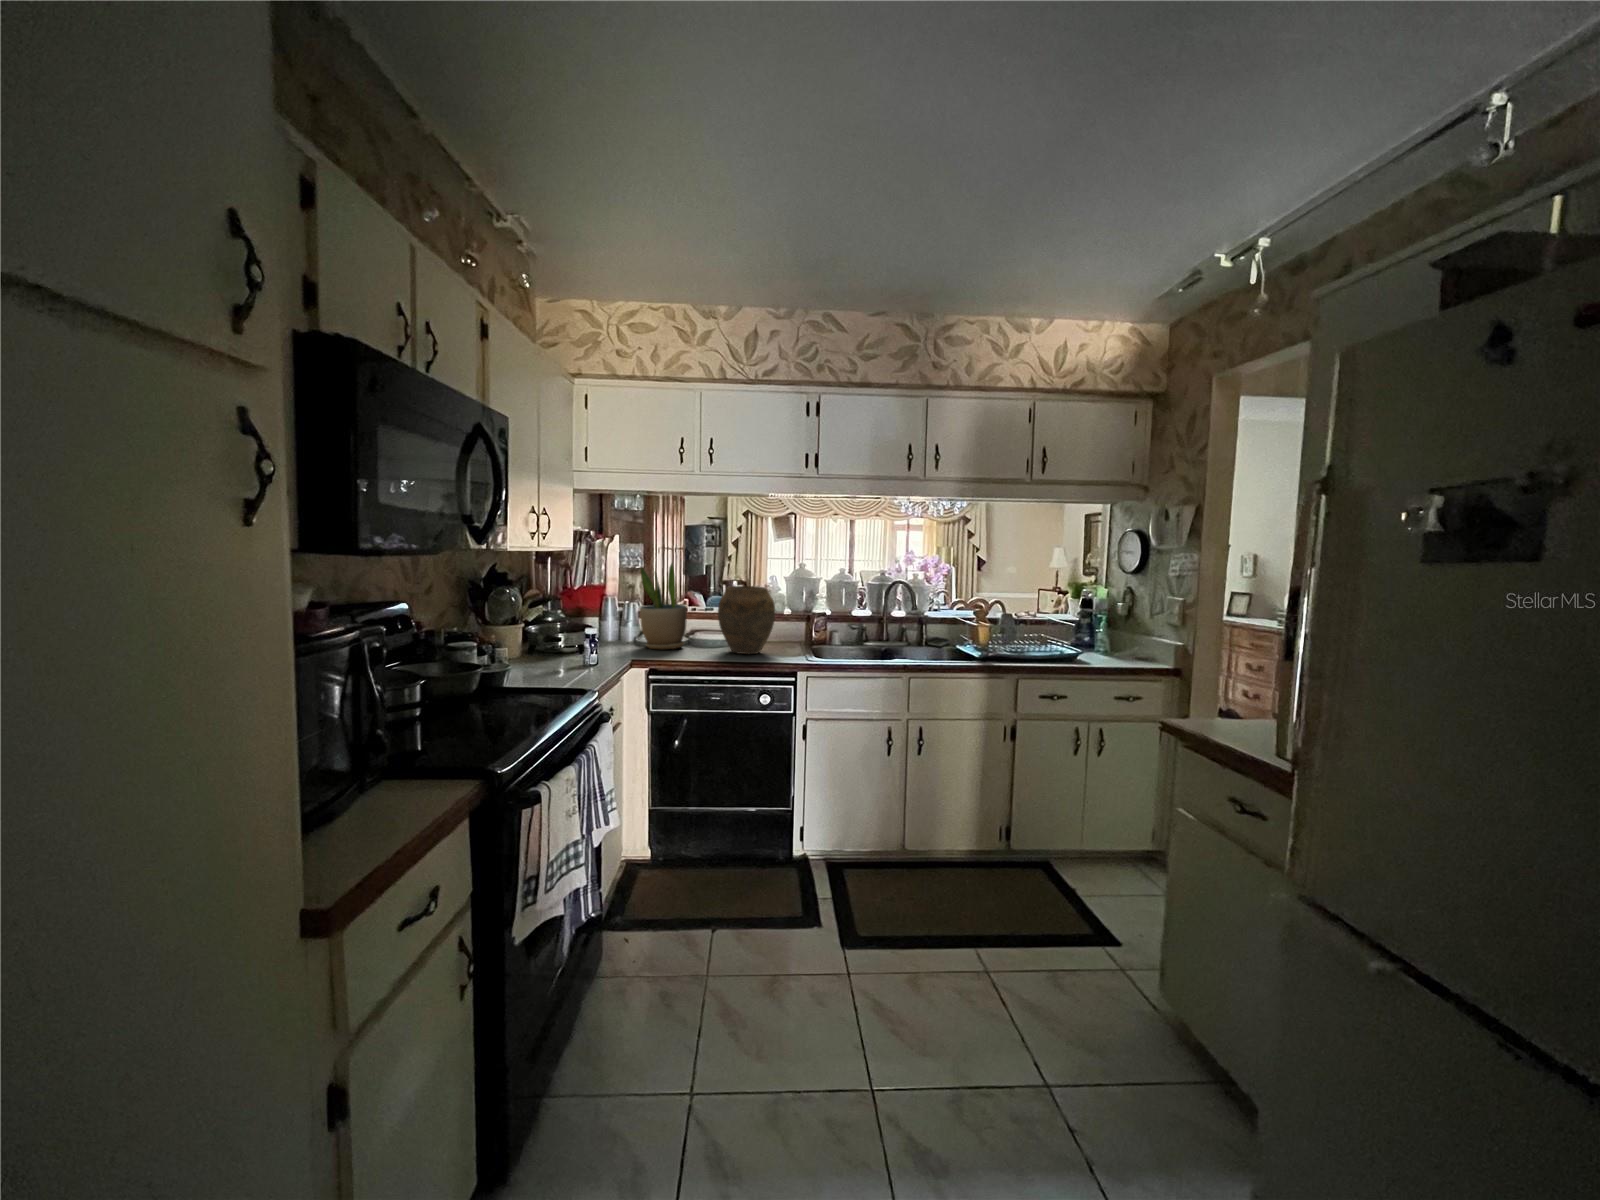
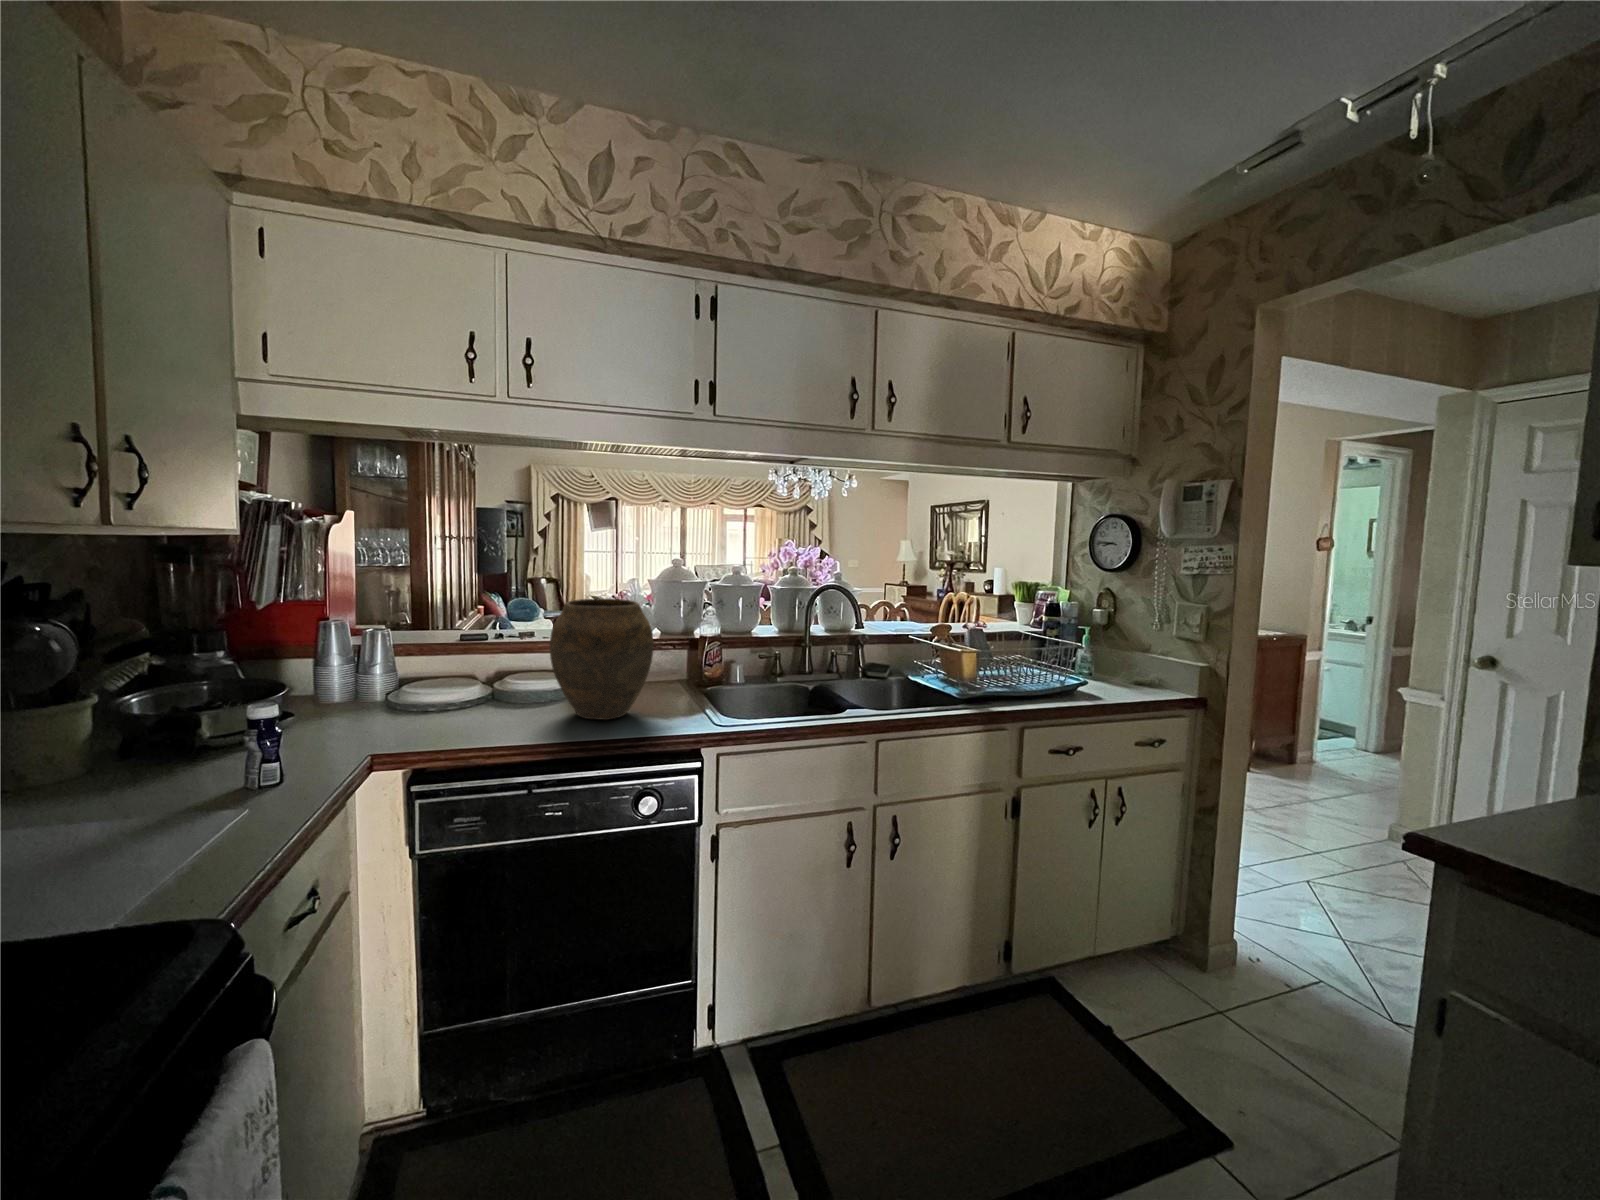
potted plant: present [640,564,687,649] -> none [391,558,488,721]

